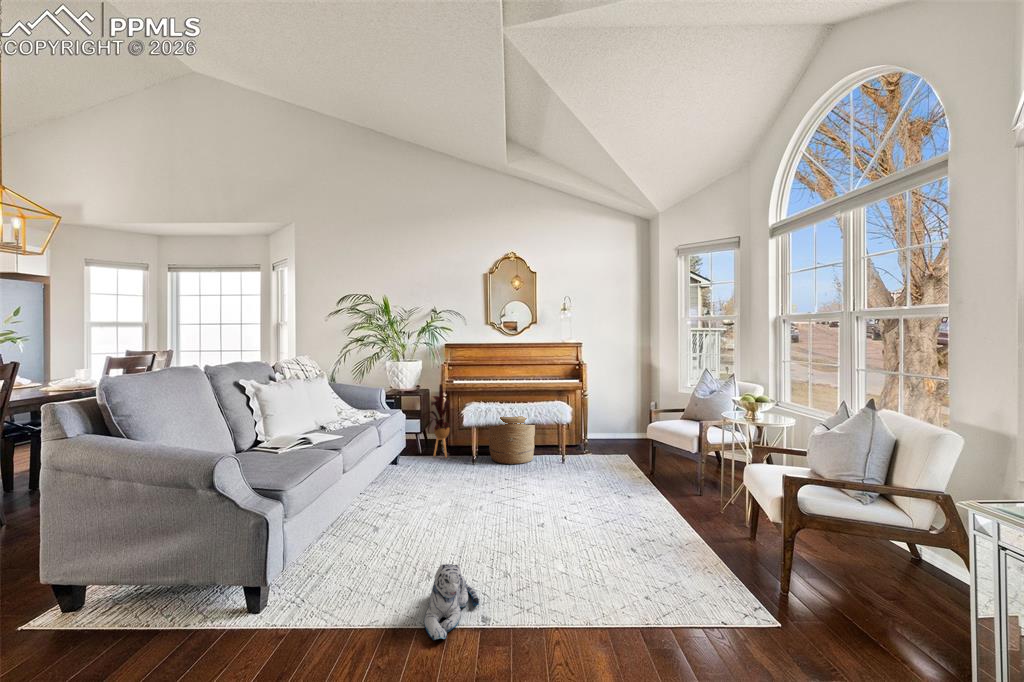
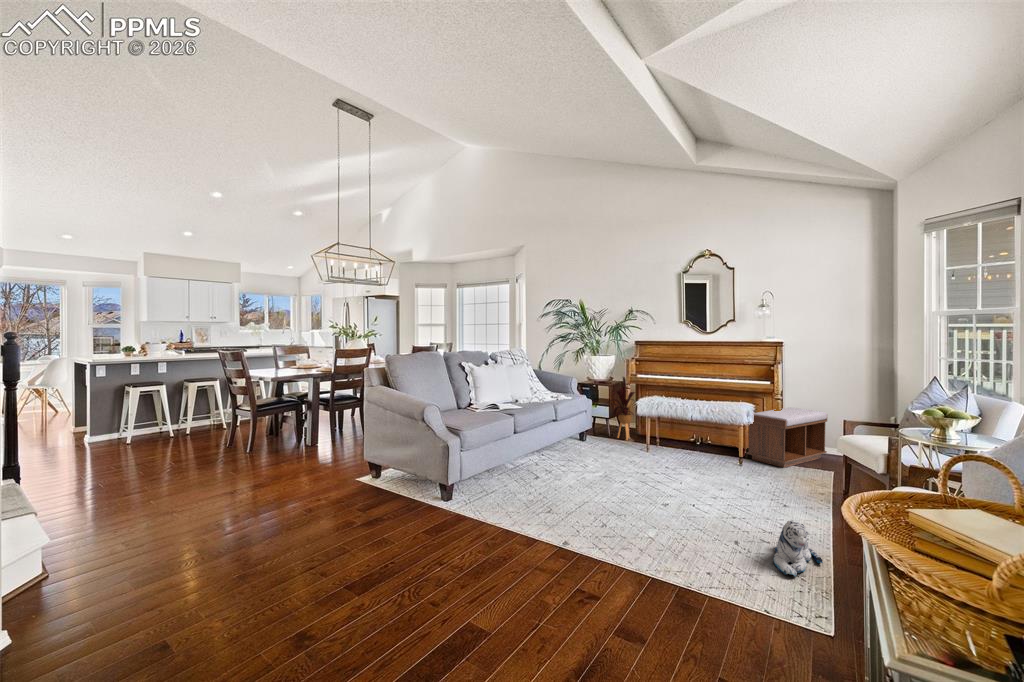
bench: none [572,402,628,462] -> present [747,408,828,468]
woven basket: present [489,416,535,465] -> none [663,405,709,455]
plush toy: present [424,564,479,640] -> present [773,521,823,576]

